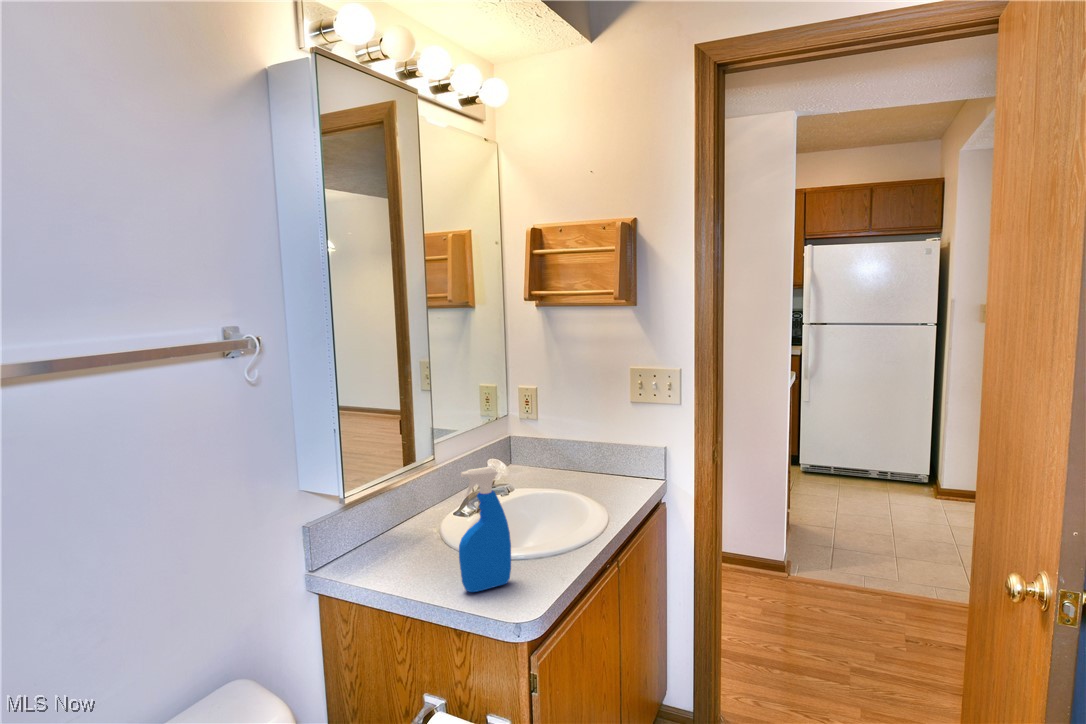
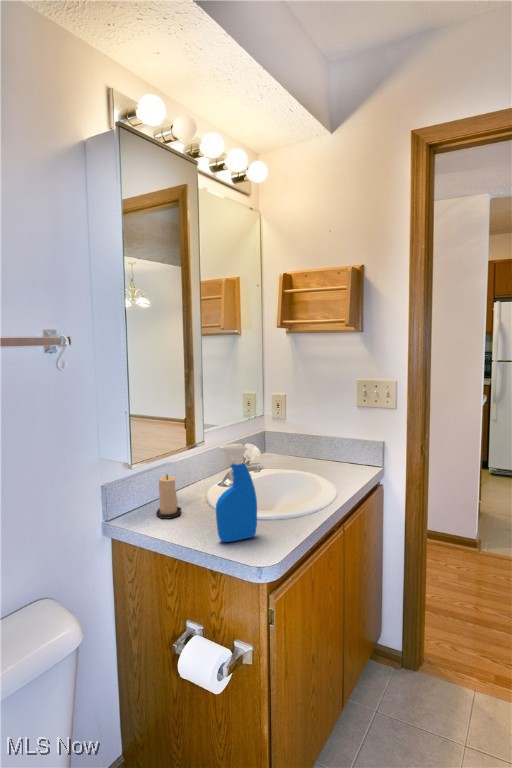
candle: none [376,506,409,565] -> present [156,475,181,519]

